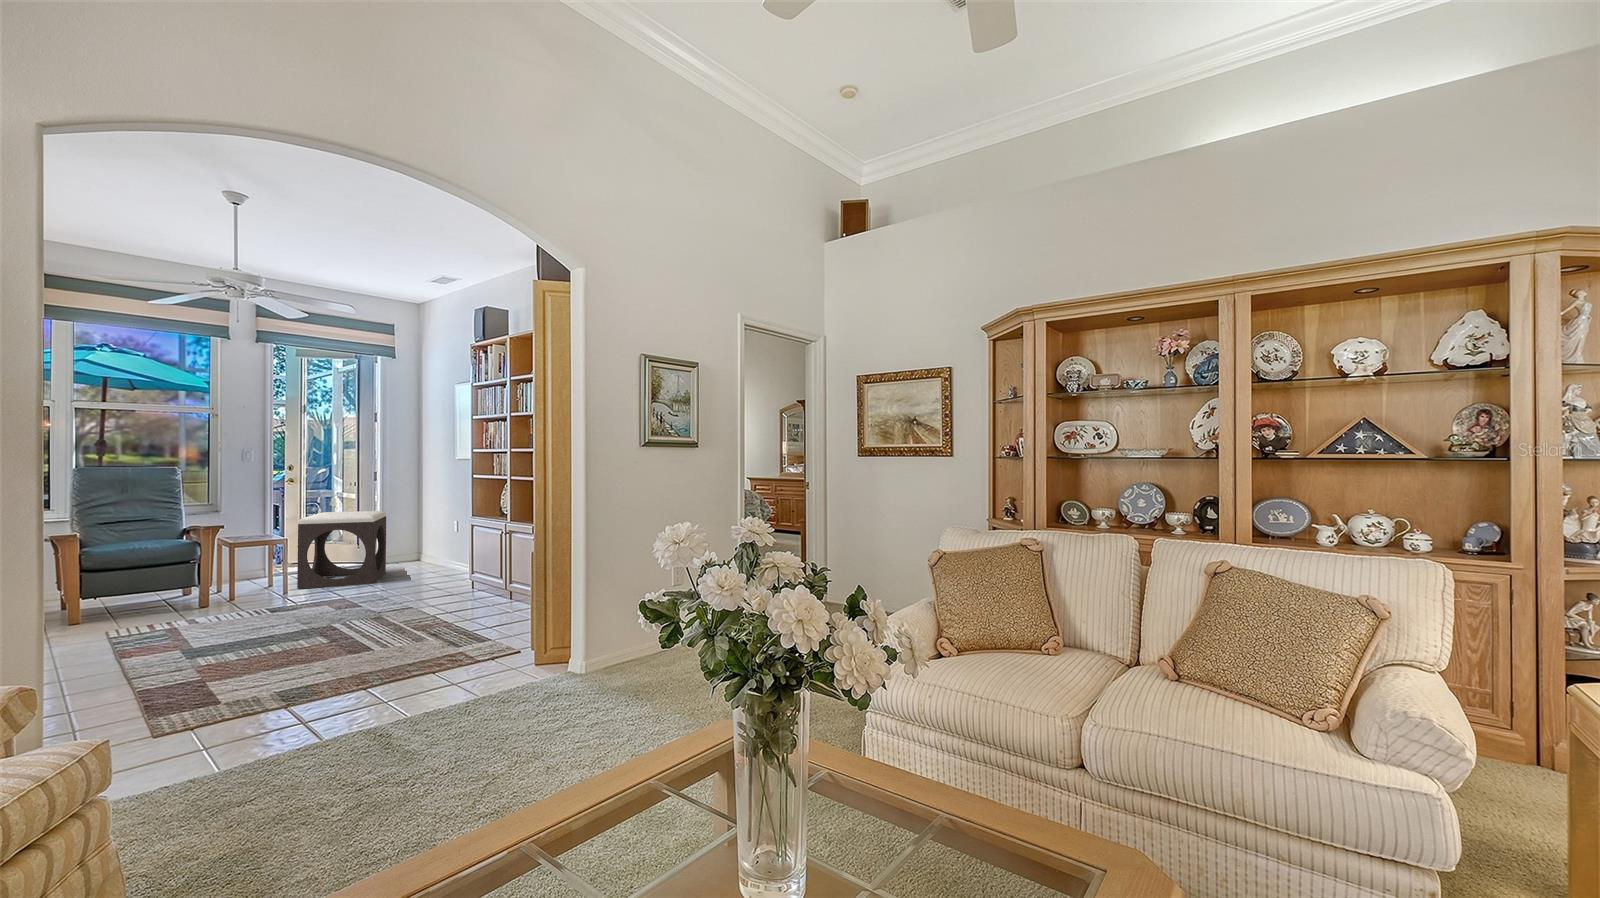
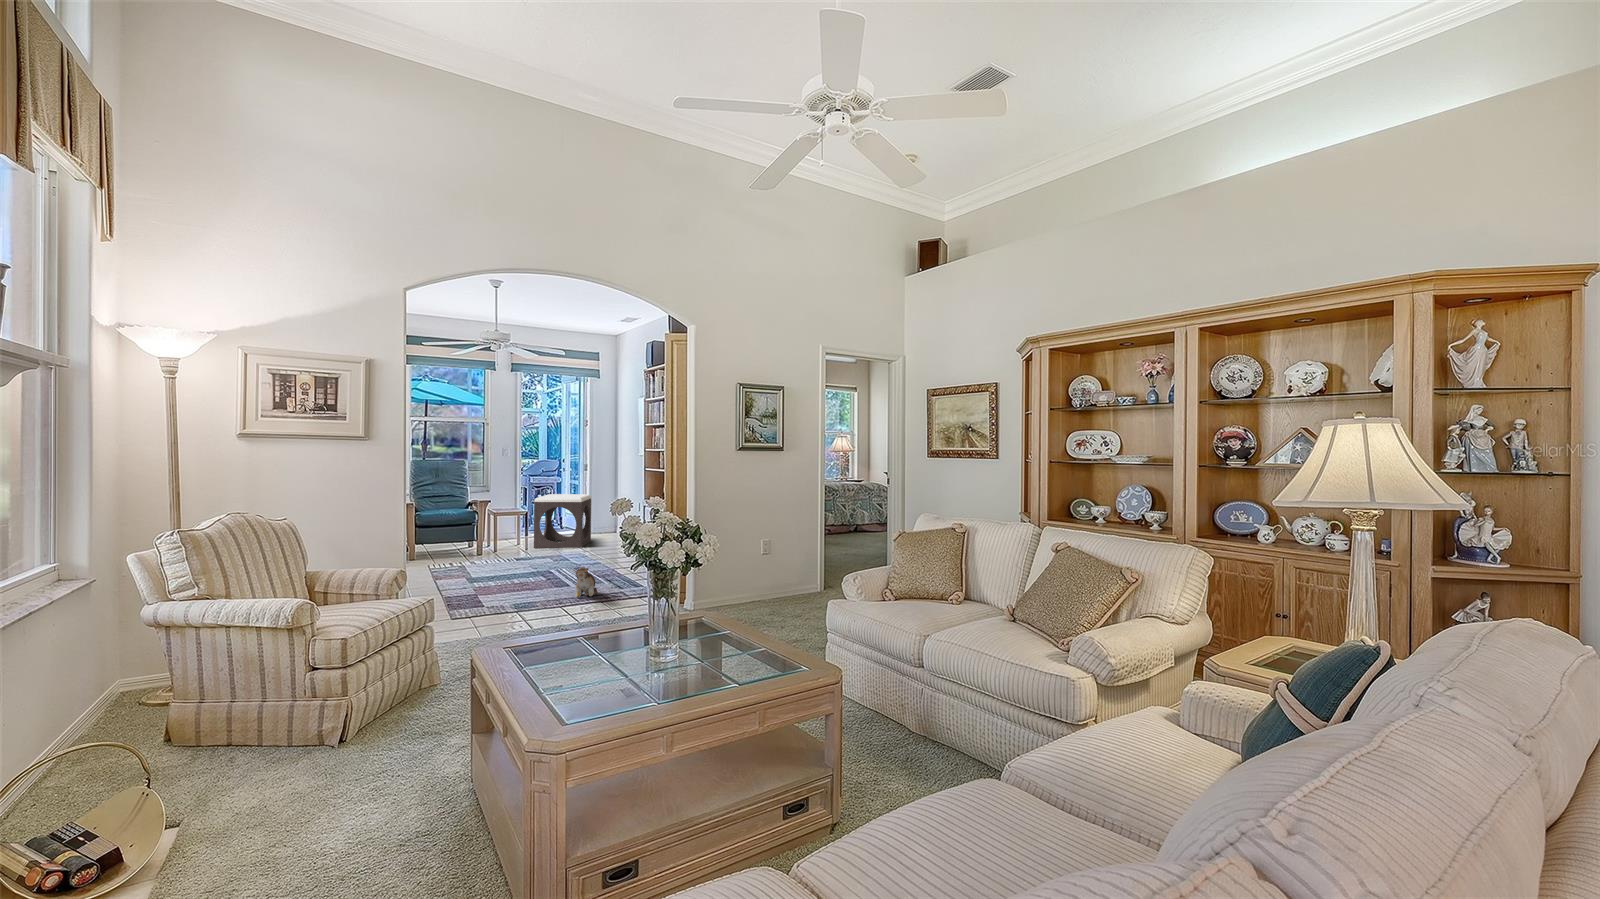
plush toy: none [383,623,420,670] -> present [574,567,597,598]

